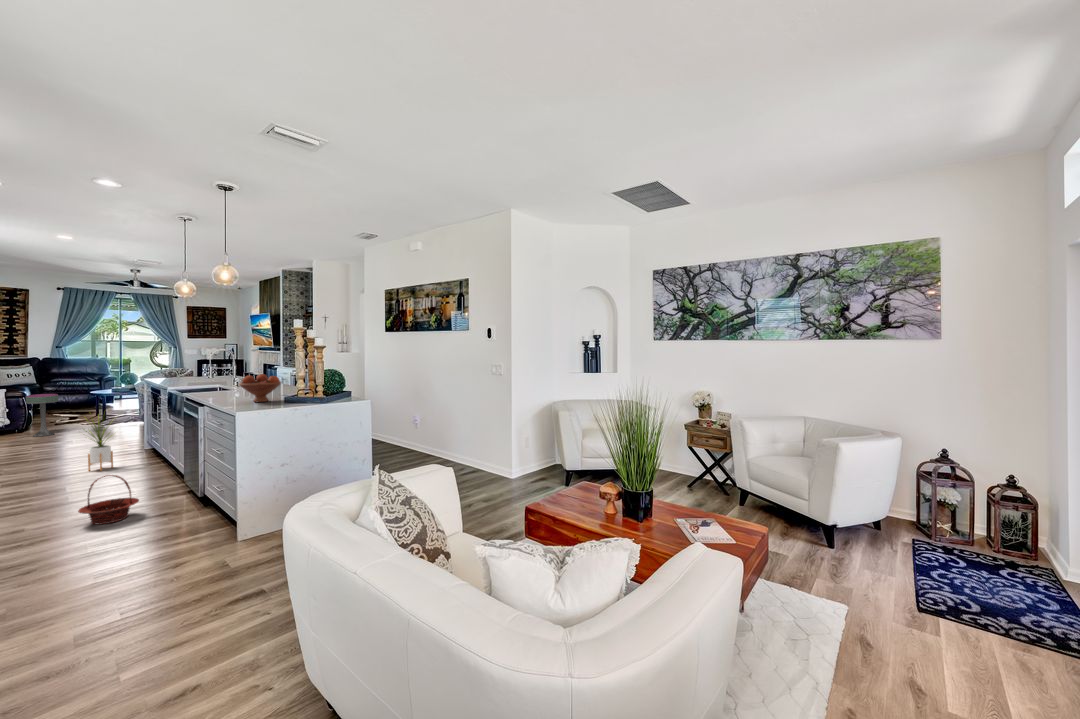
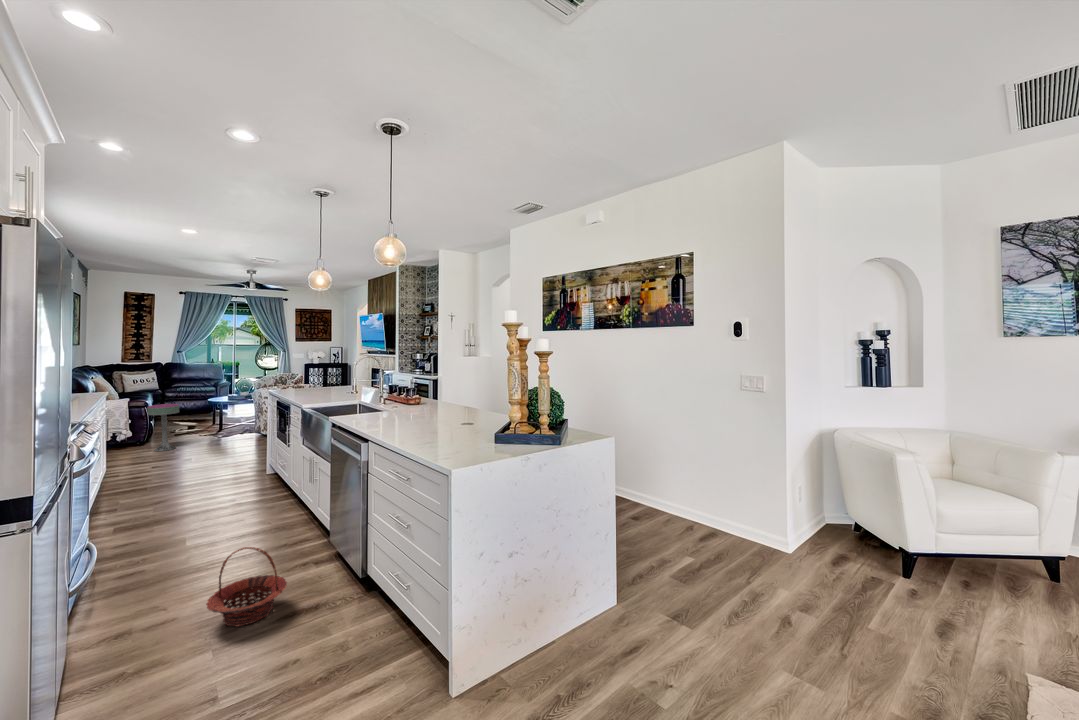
fruit bowl: present [239,374,281,402] -> none [427,394,484,439]
house plant: present [88,416,113,471] -> none [200,430,250,509]

